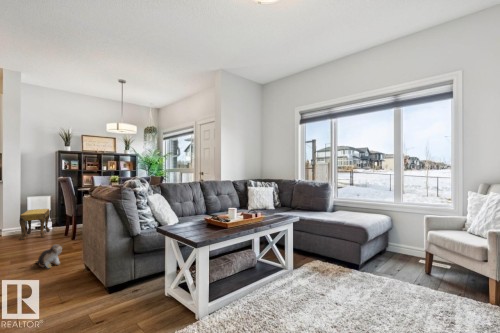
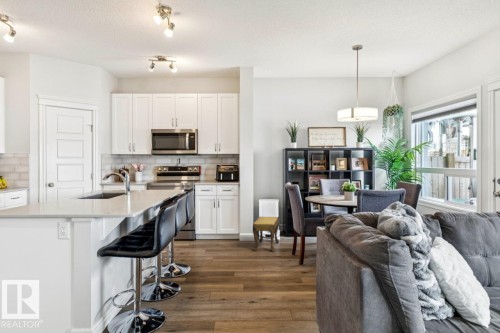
plush toy: present [36,244,62,268] -> none [267,284,297,314]

